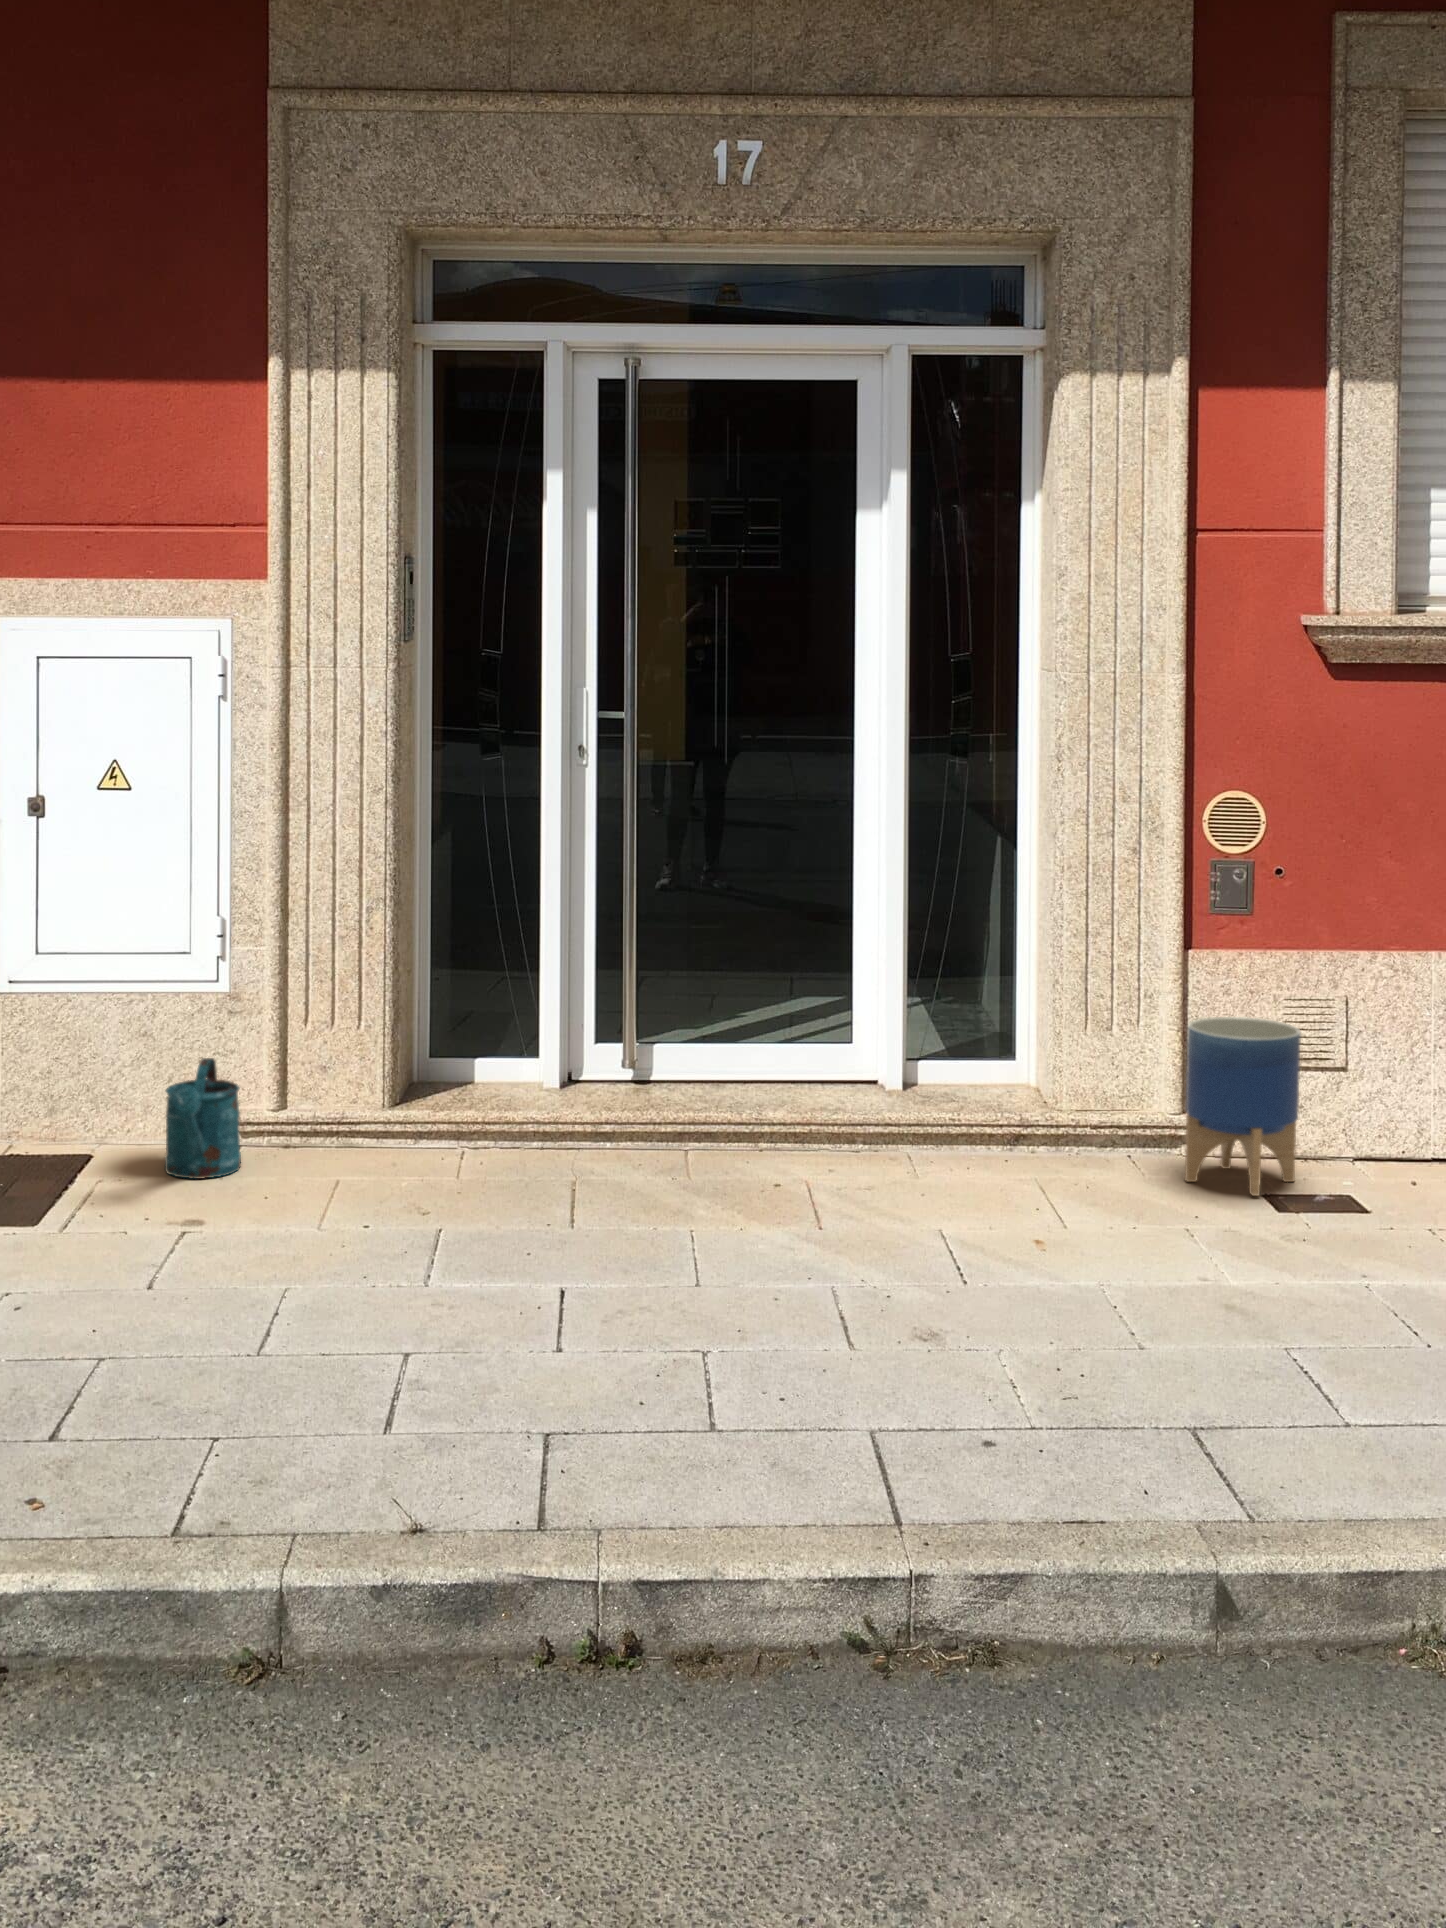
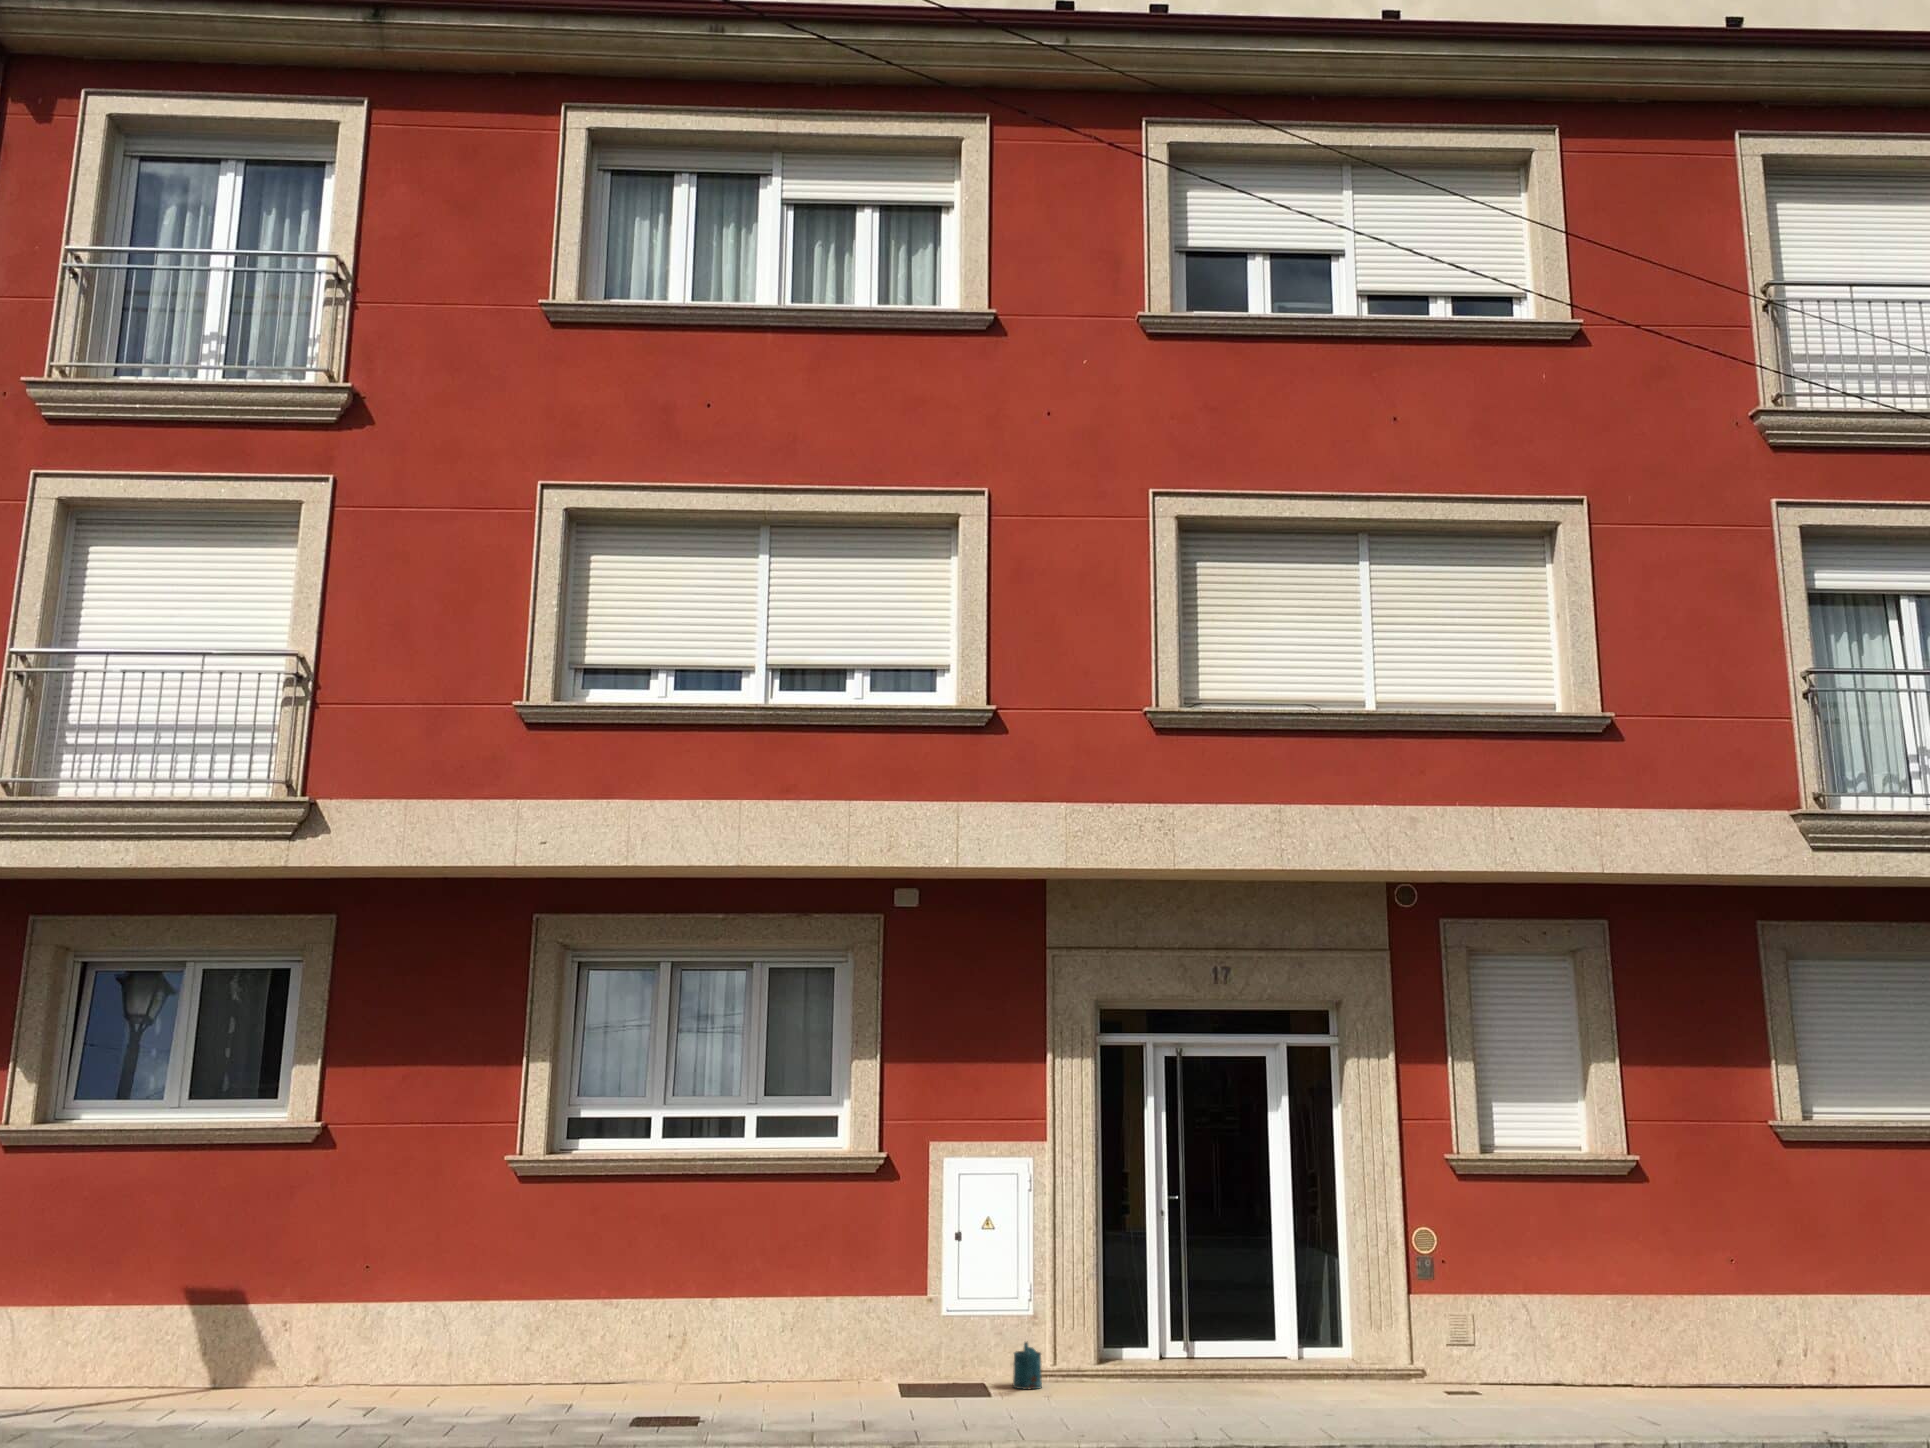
planter: present [1185,1017,1301,1196] -> none [1411,1321,1457,1392]

